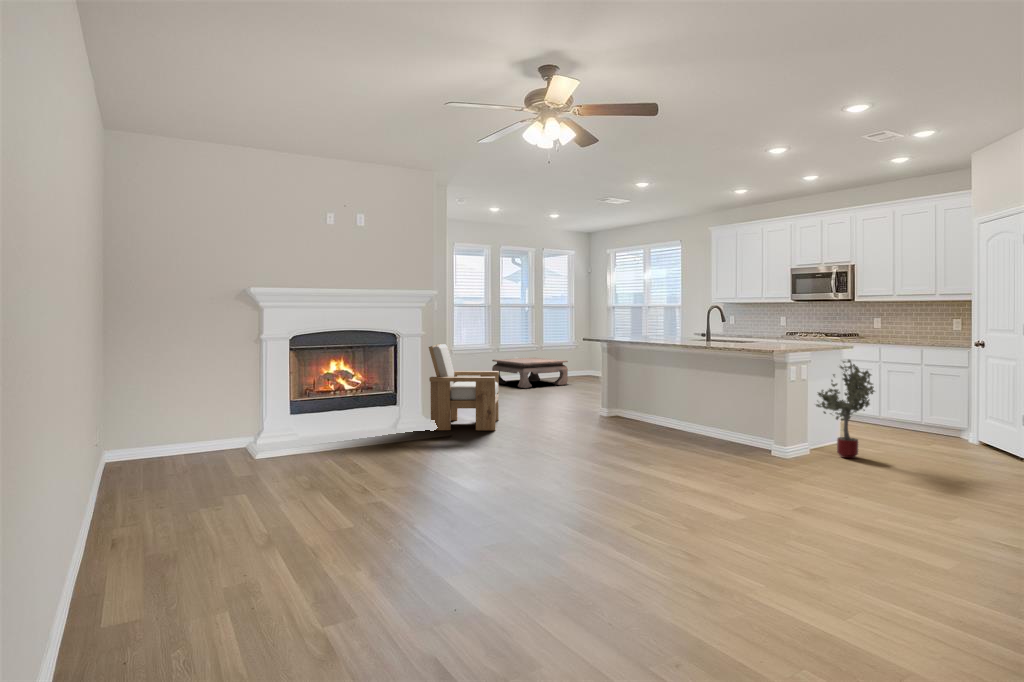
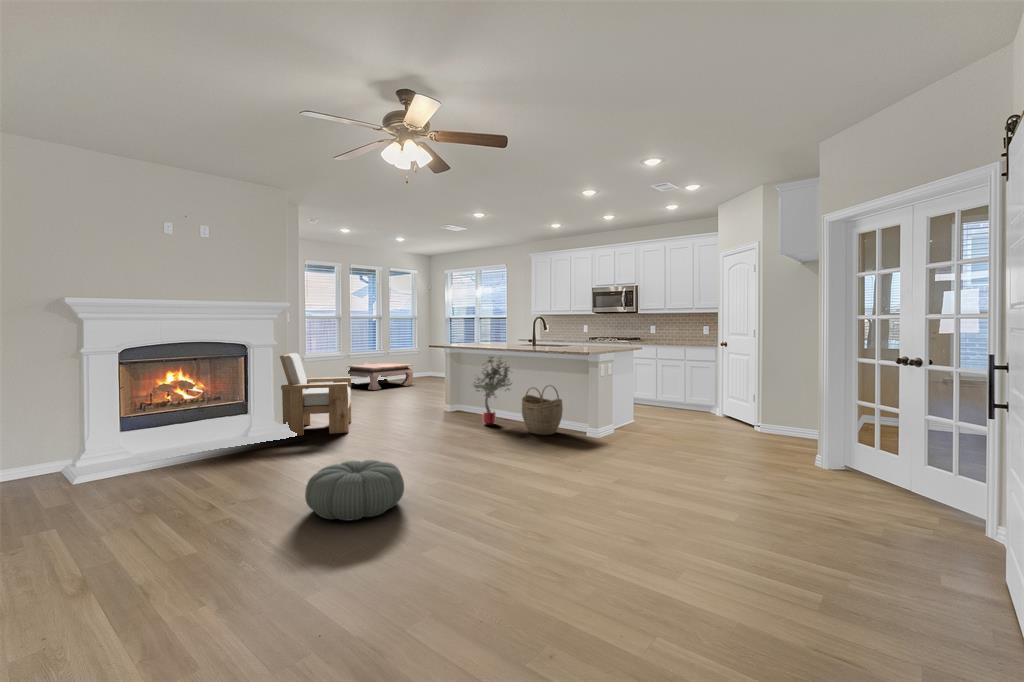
potted tree: present [816,360,875,458] -> present [472,357,512,425]
woven basket: none [689,388,740,447] -> present [522,385,563,435]
pouf: none [452,454,548,512] -> present [305,460,404,521]

